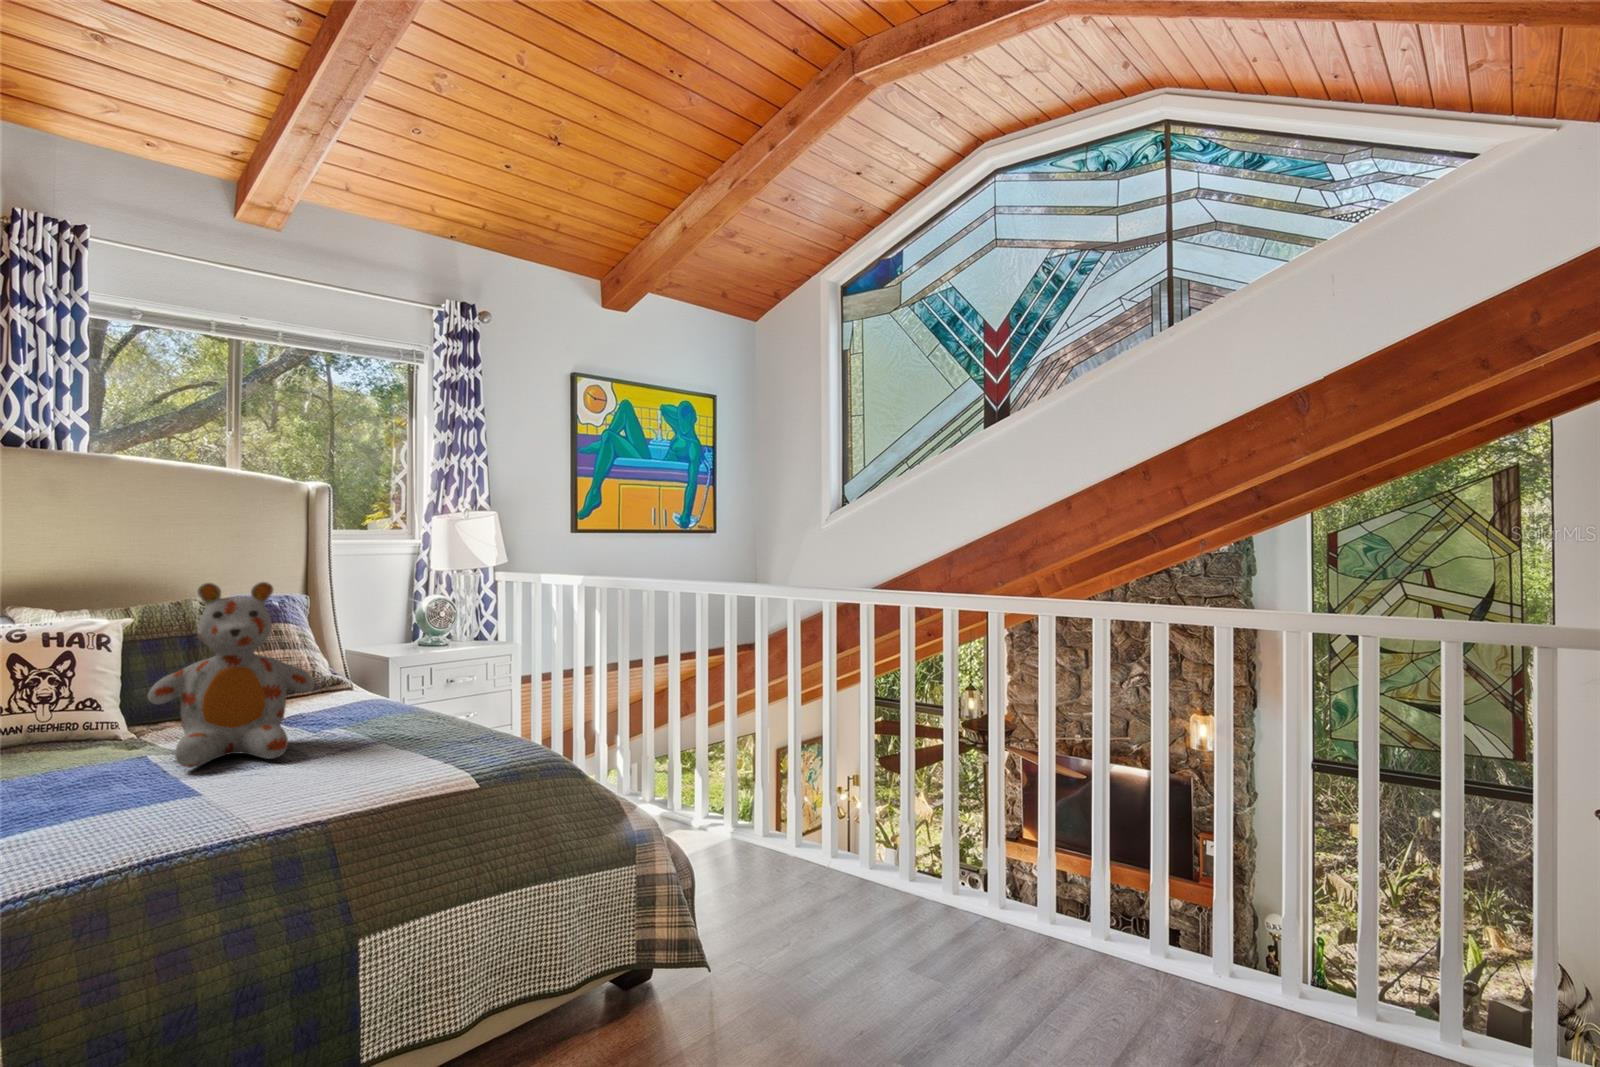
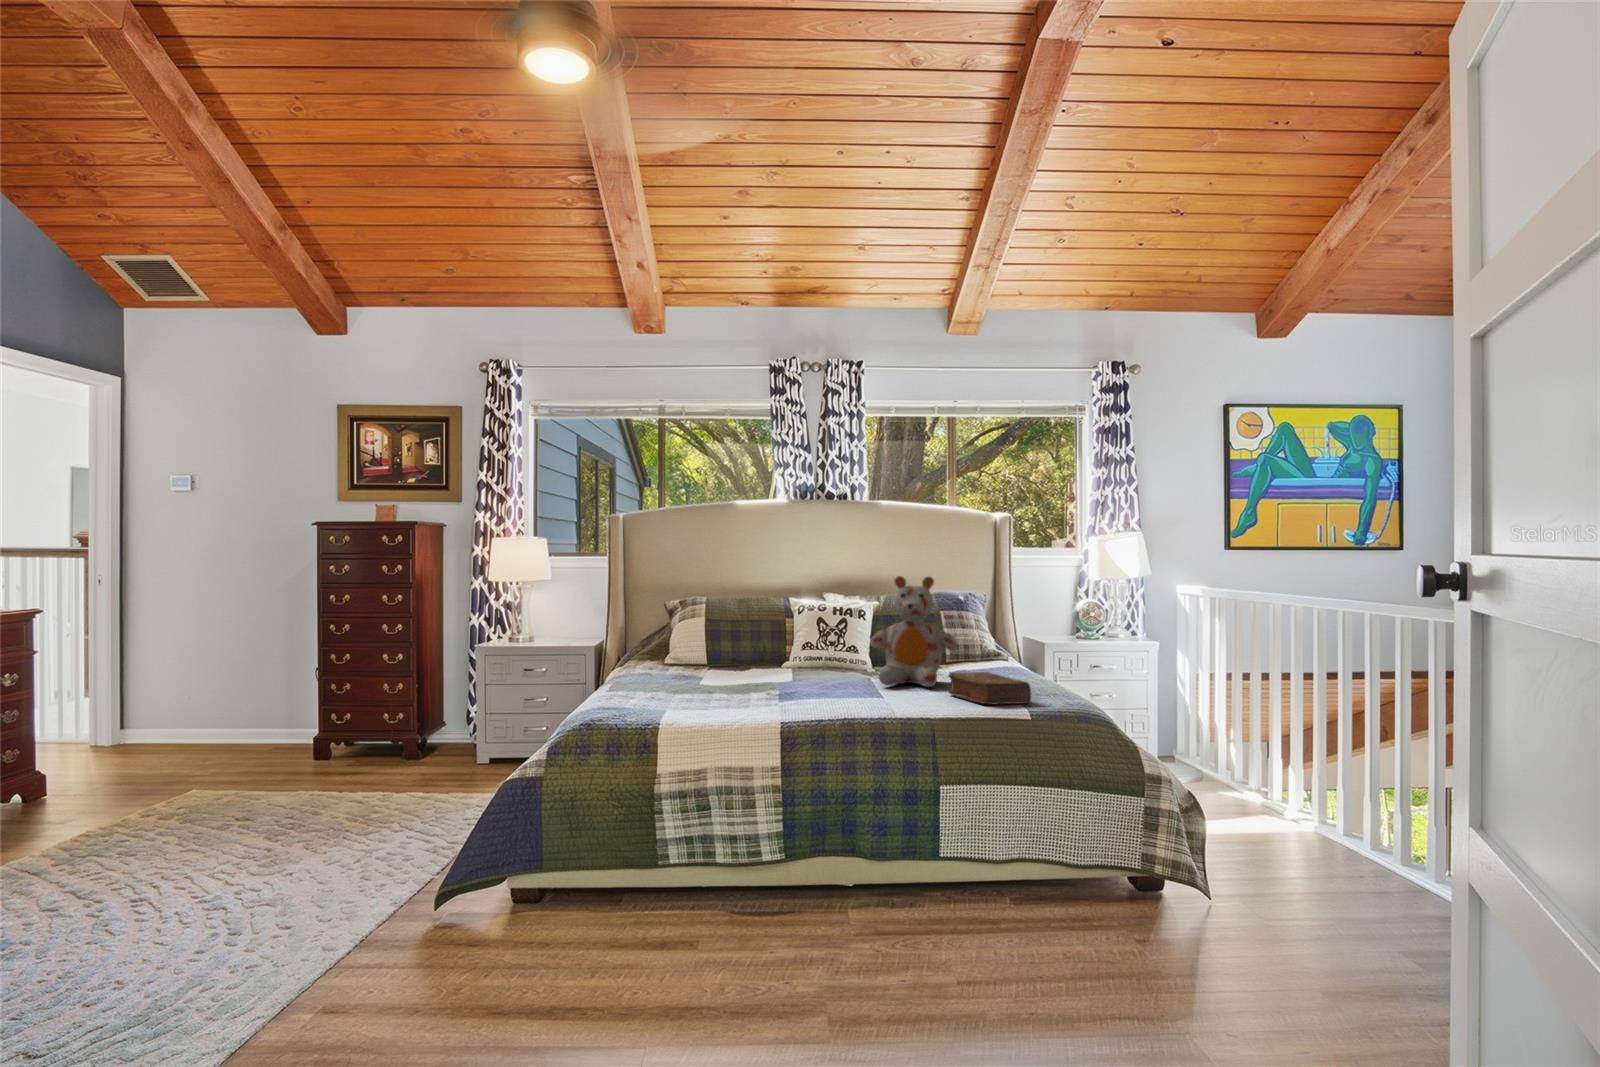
book: none [320,724,464,781] -> present [948,672,1031,704]

